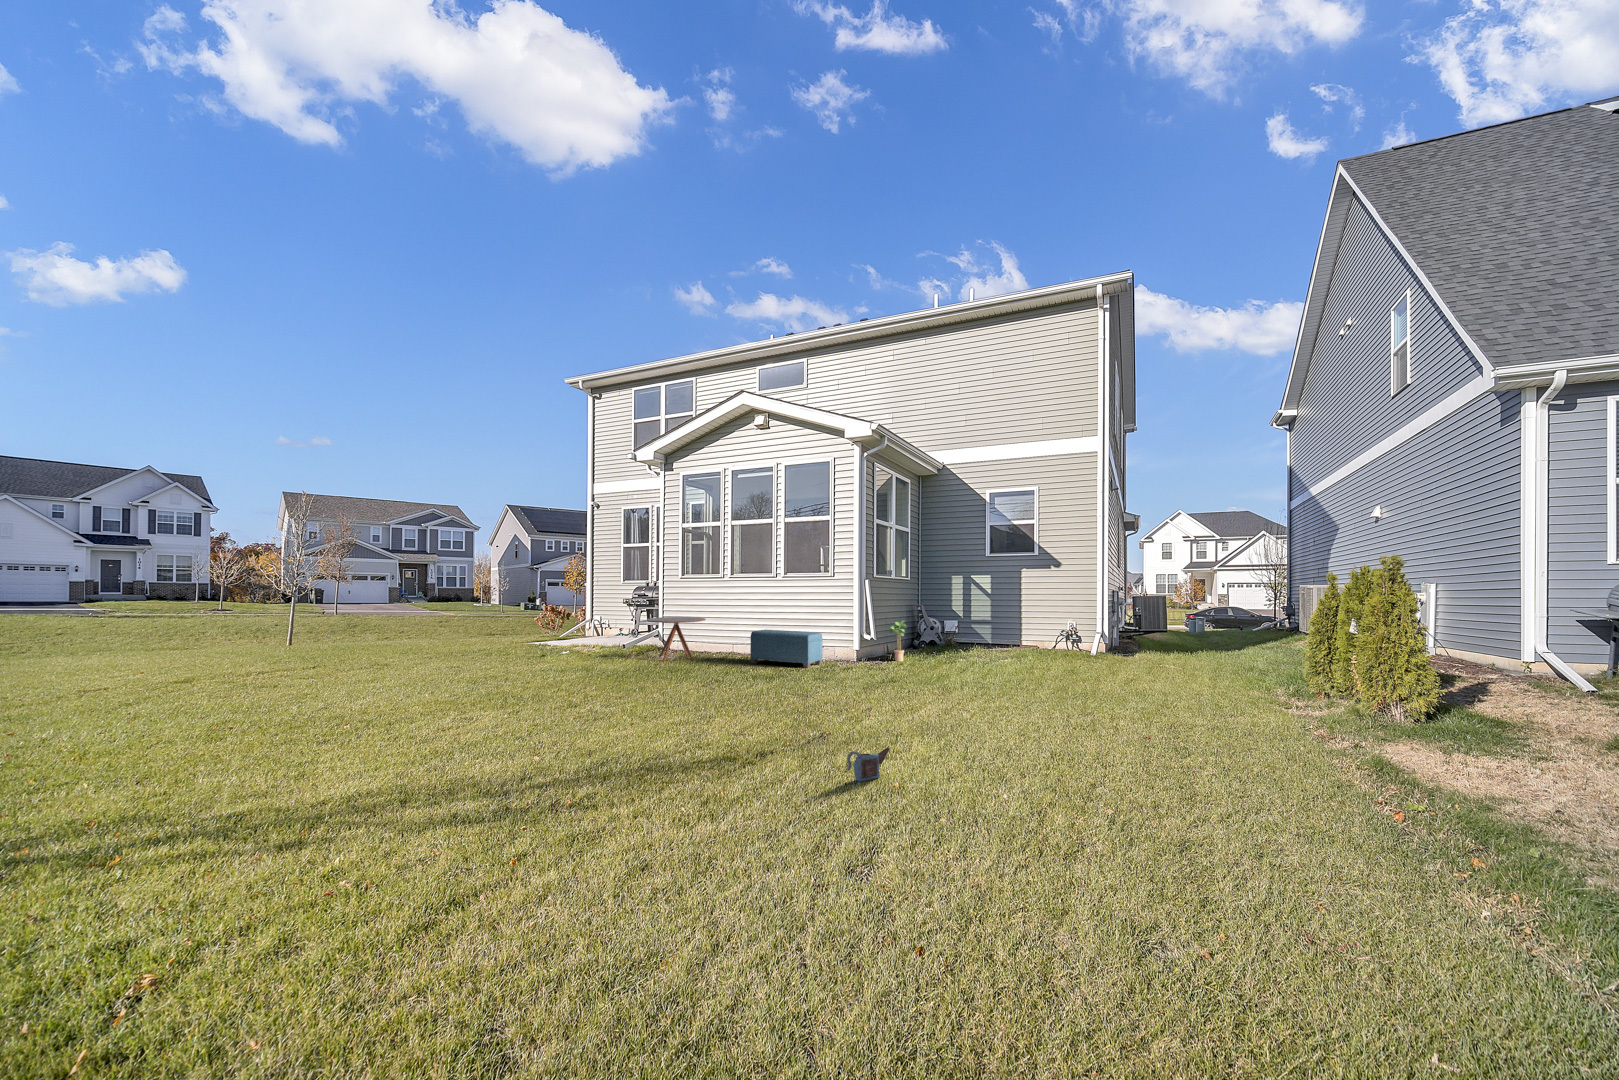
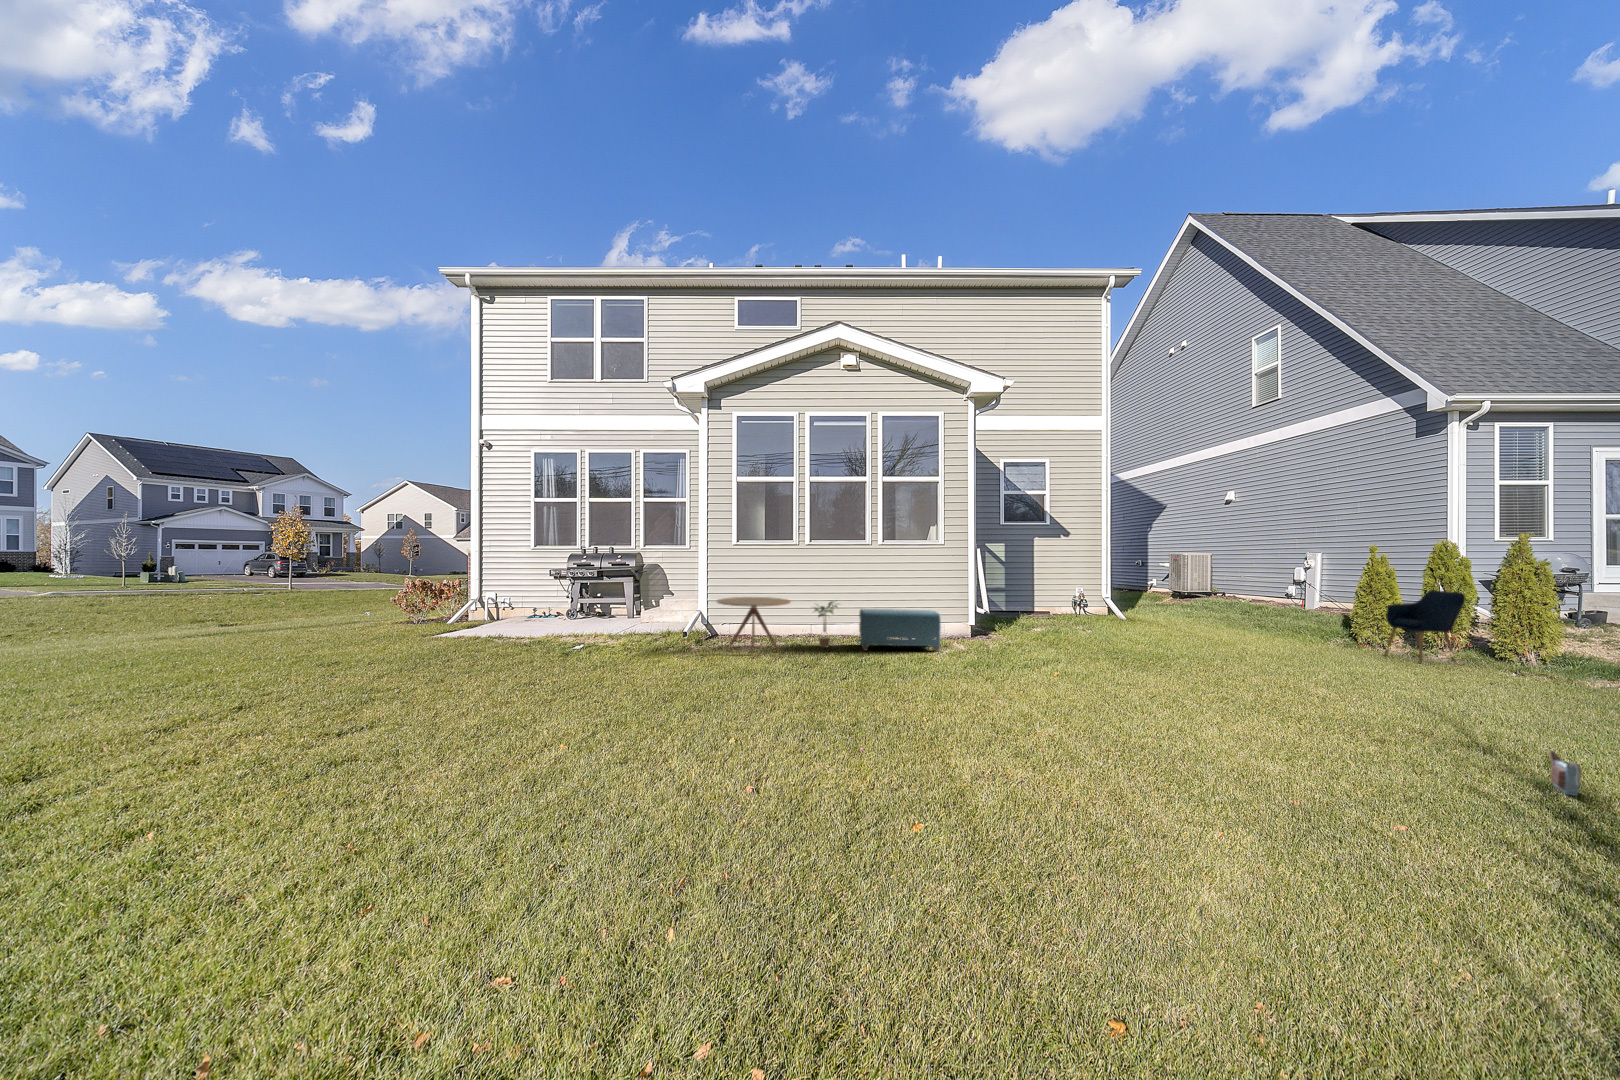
potted plant: present [889,620,906,661] -> present [815,602,837,648]
chair: none [1276,626,1353,717] -> present [1384,590,1465,663]

